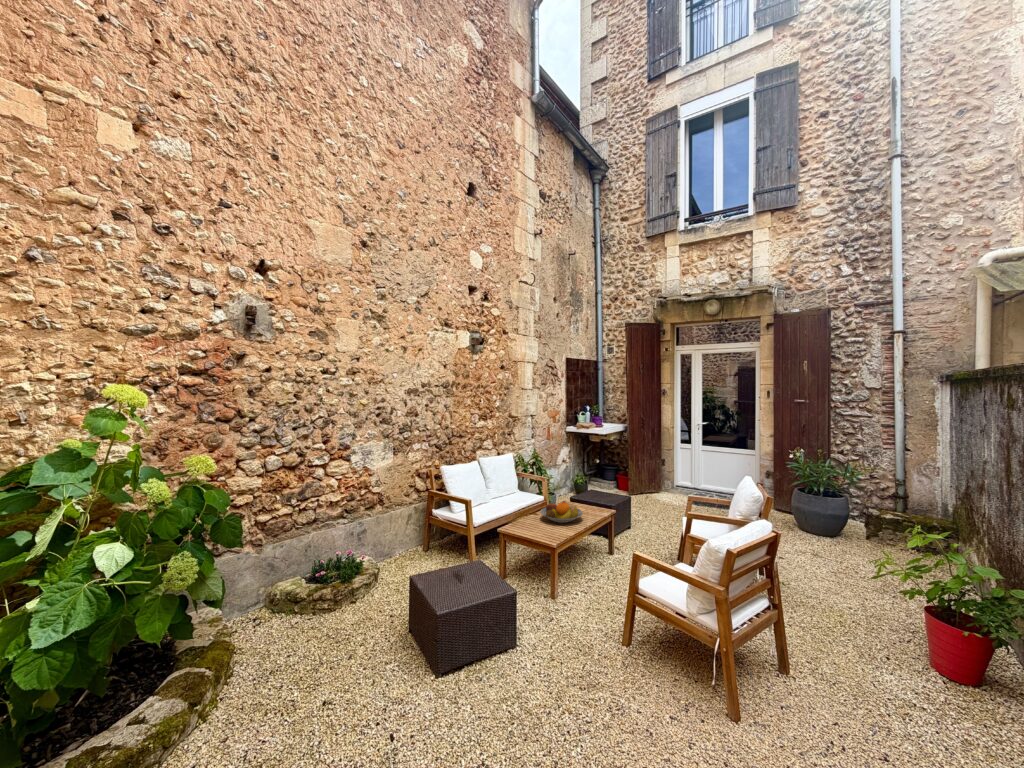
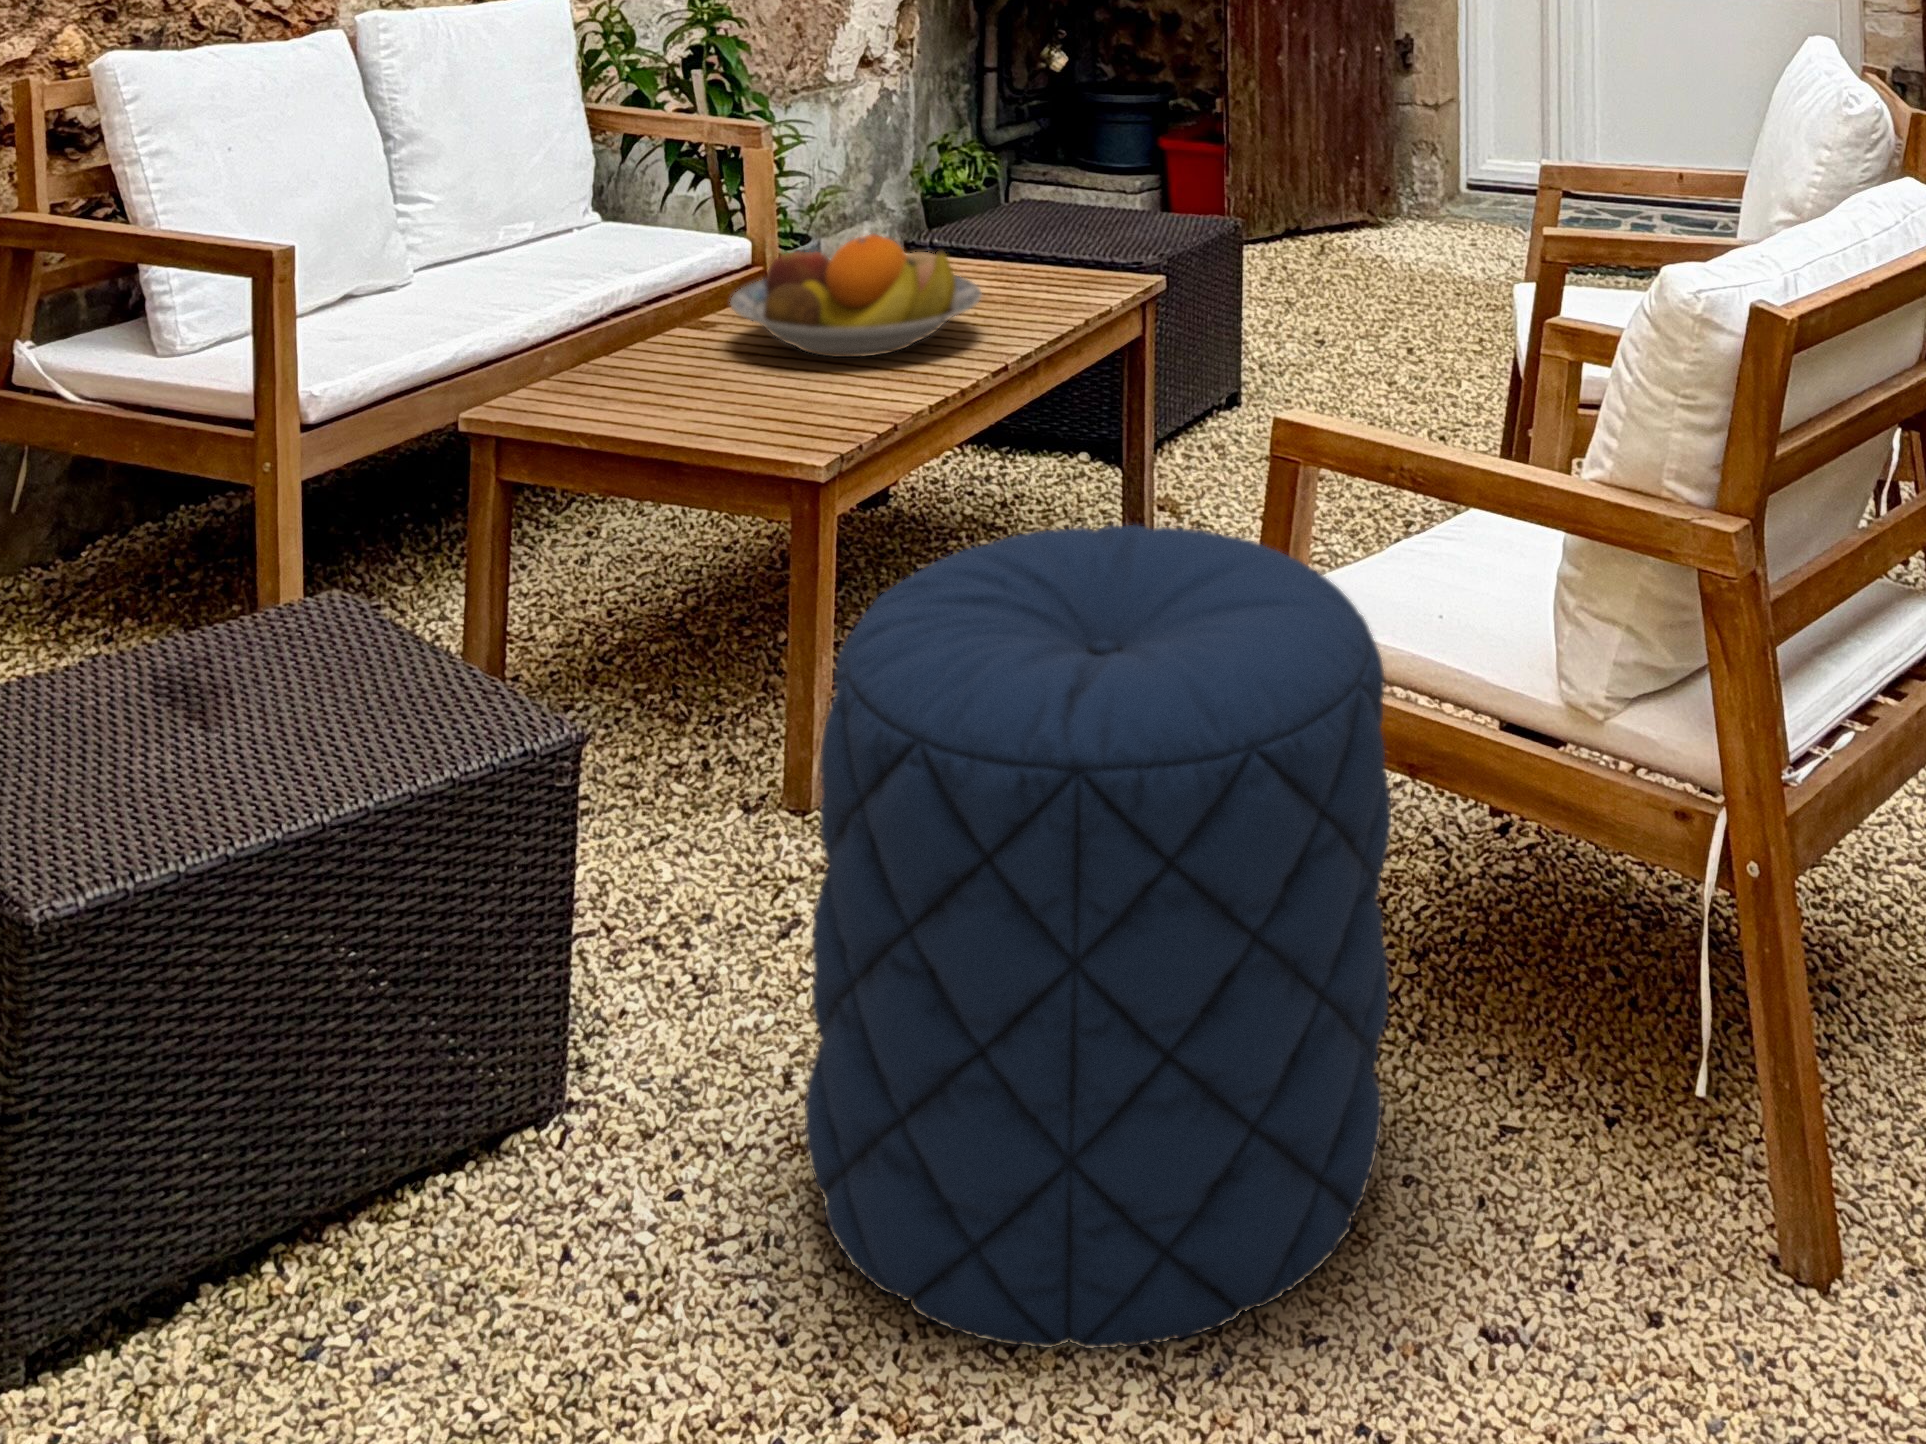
pouf: none [554,567,654,707] -> present [805,525,1391,1349]

